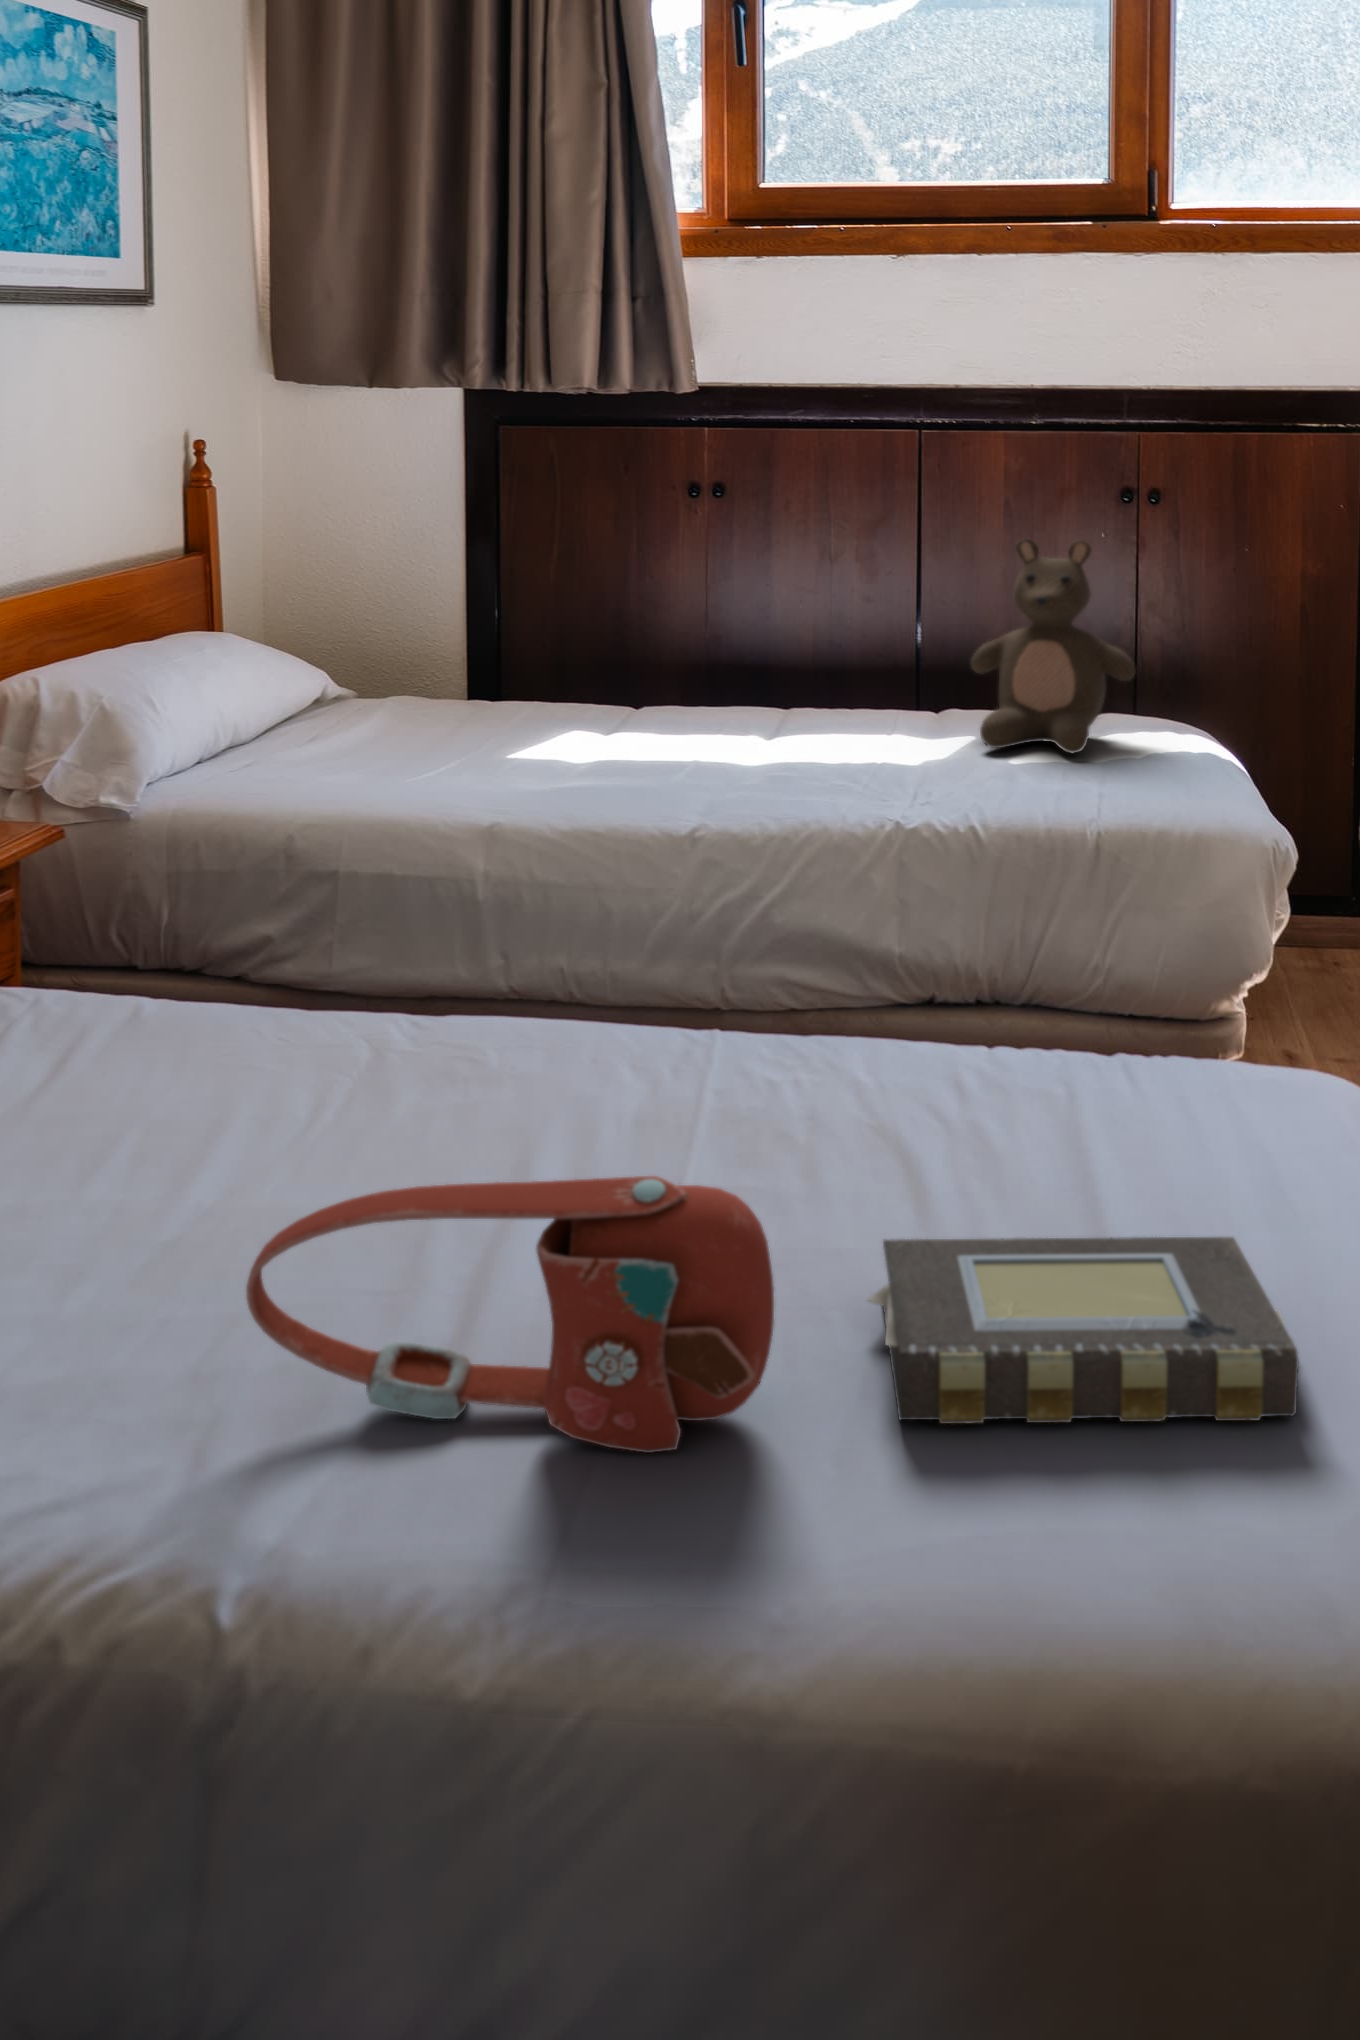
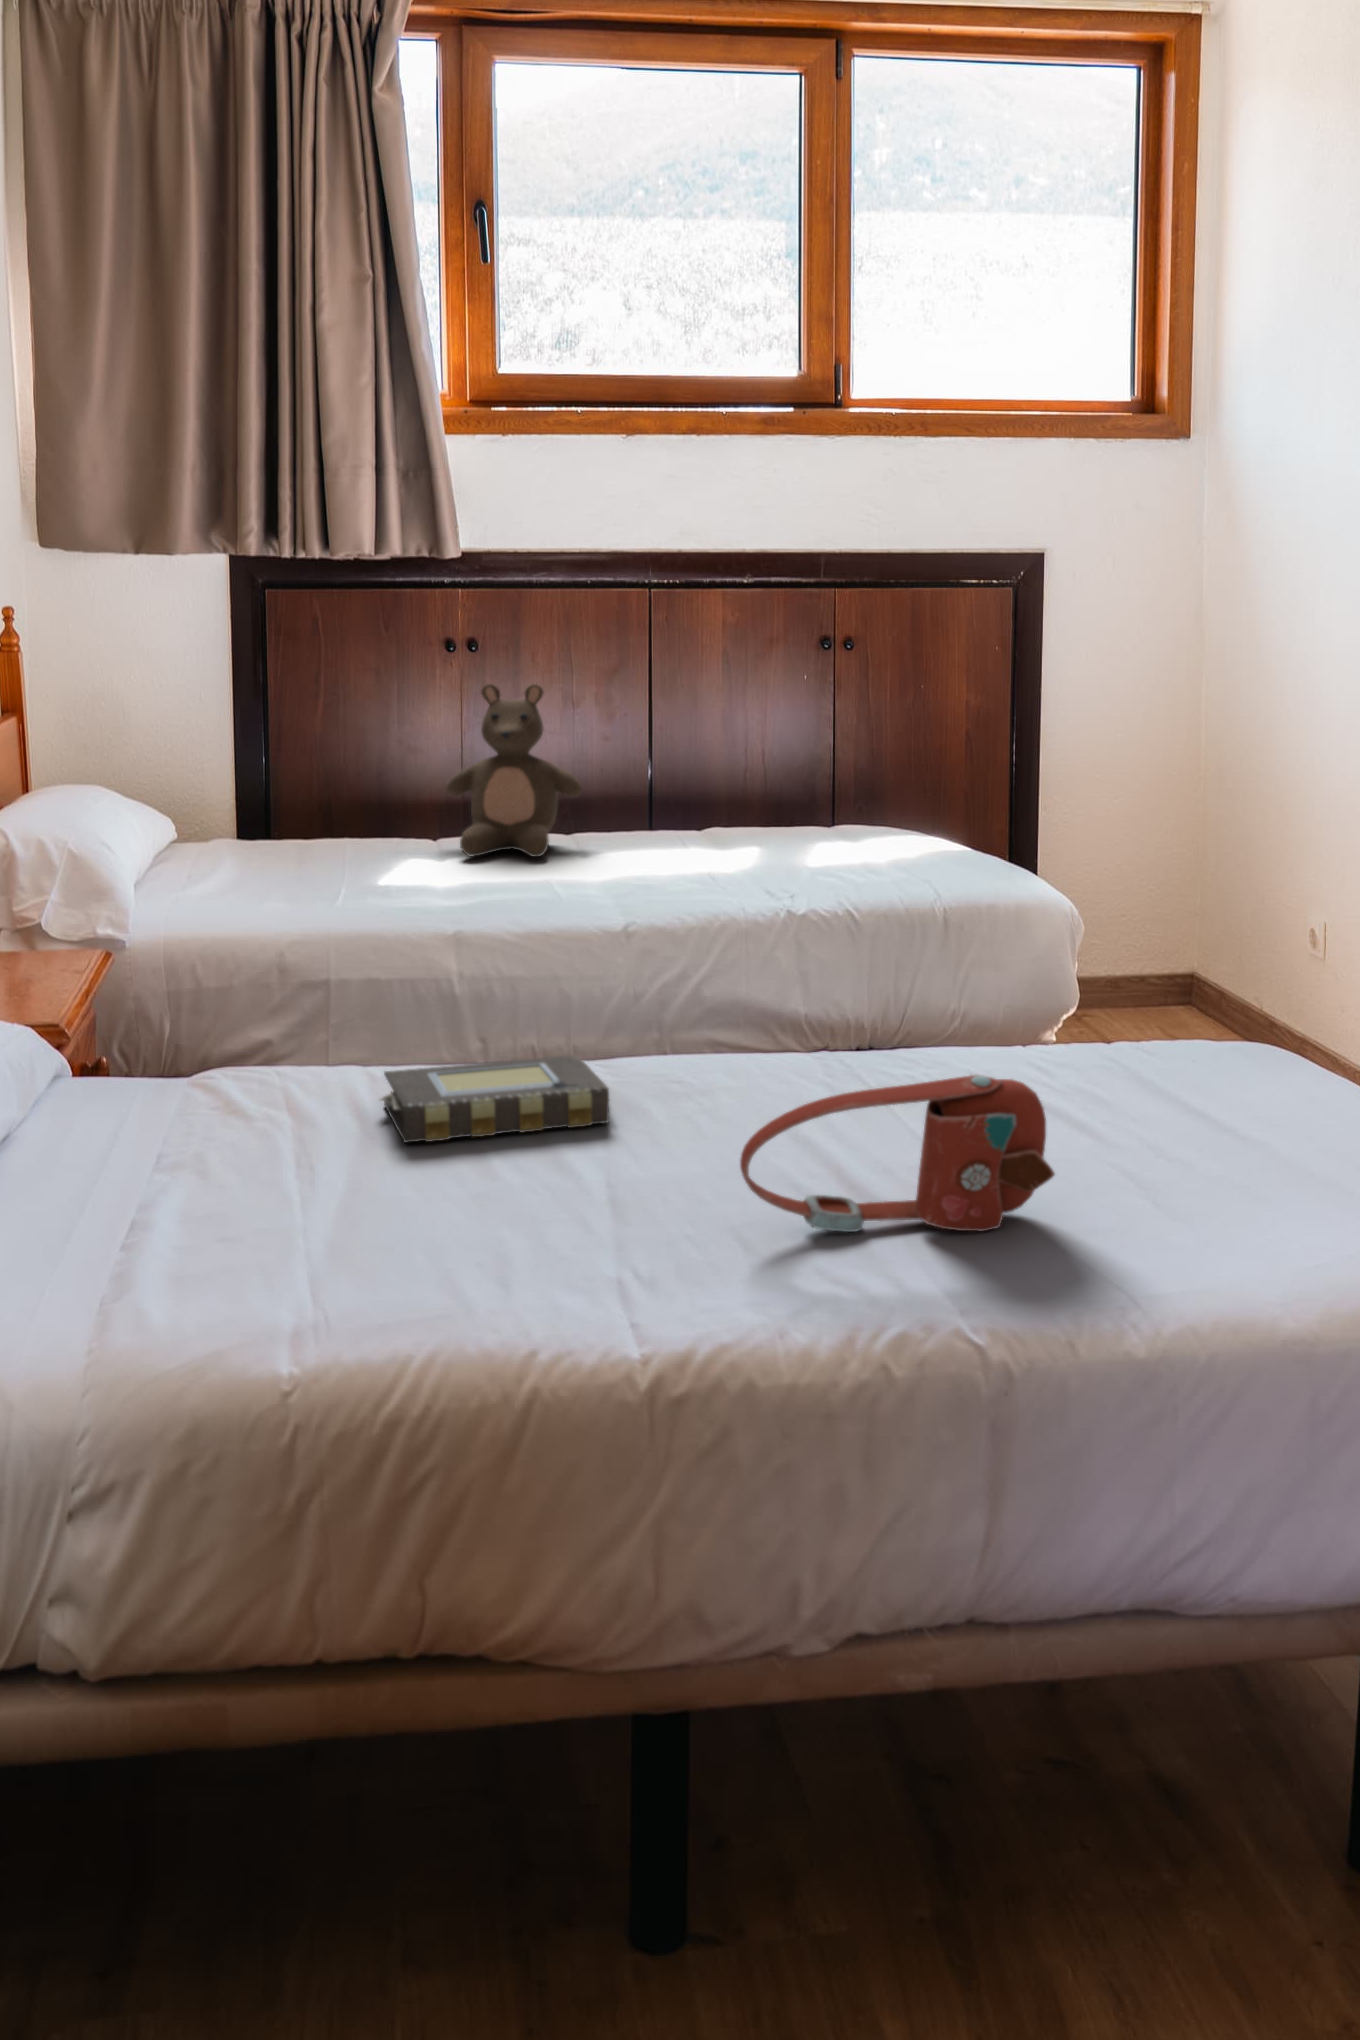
stuffed bear: present [971,539,1135,753] -> present [447,684,582,857]
book: present [868,1237,1299,1424] -> present [380,1055,610,1142]

